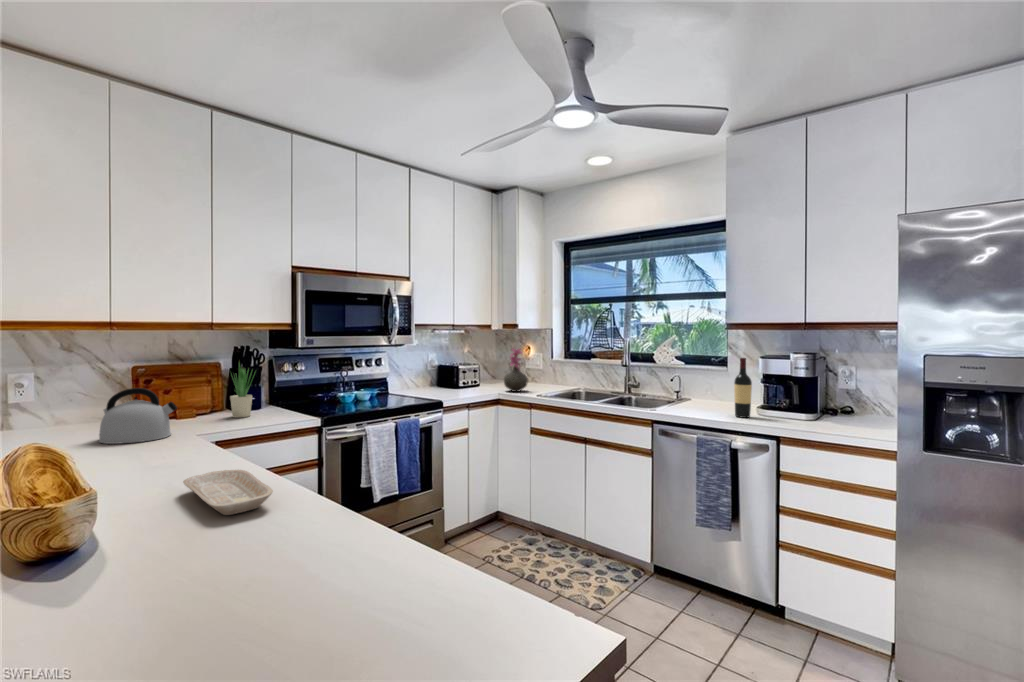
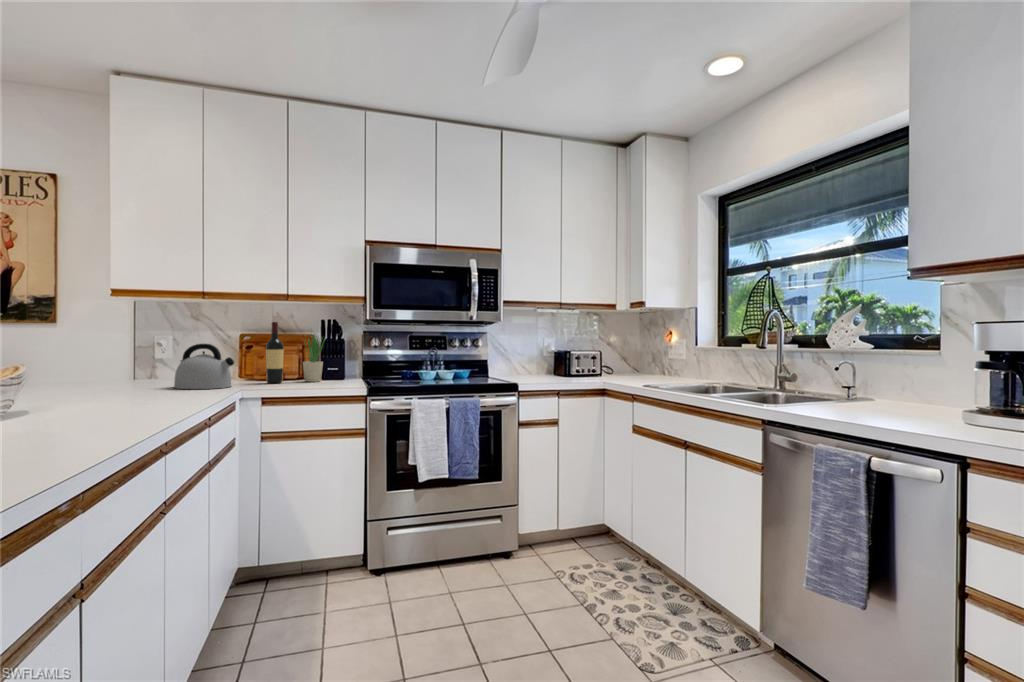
vase: present [504,349,528,392] -> none [616,328,646,381]
wine bottle: present [734,358,752,418] -> present [266,322,284,383]
tray: present [183,470,273,515] -> none [66,403,165,432]

